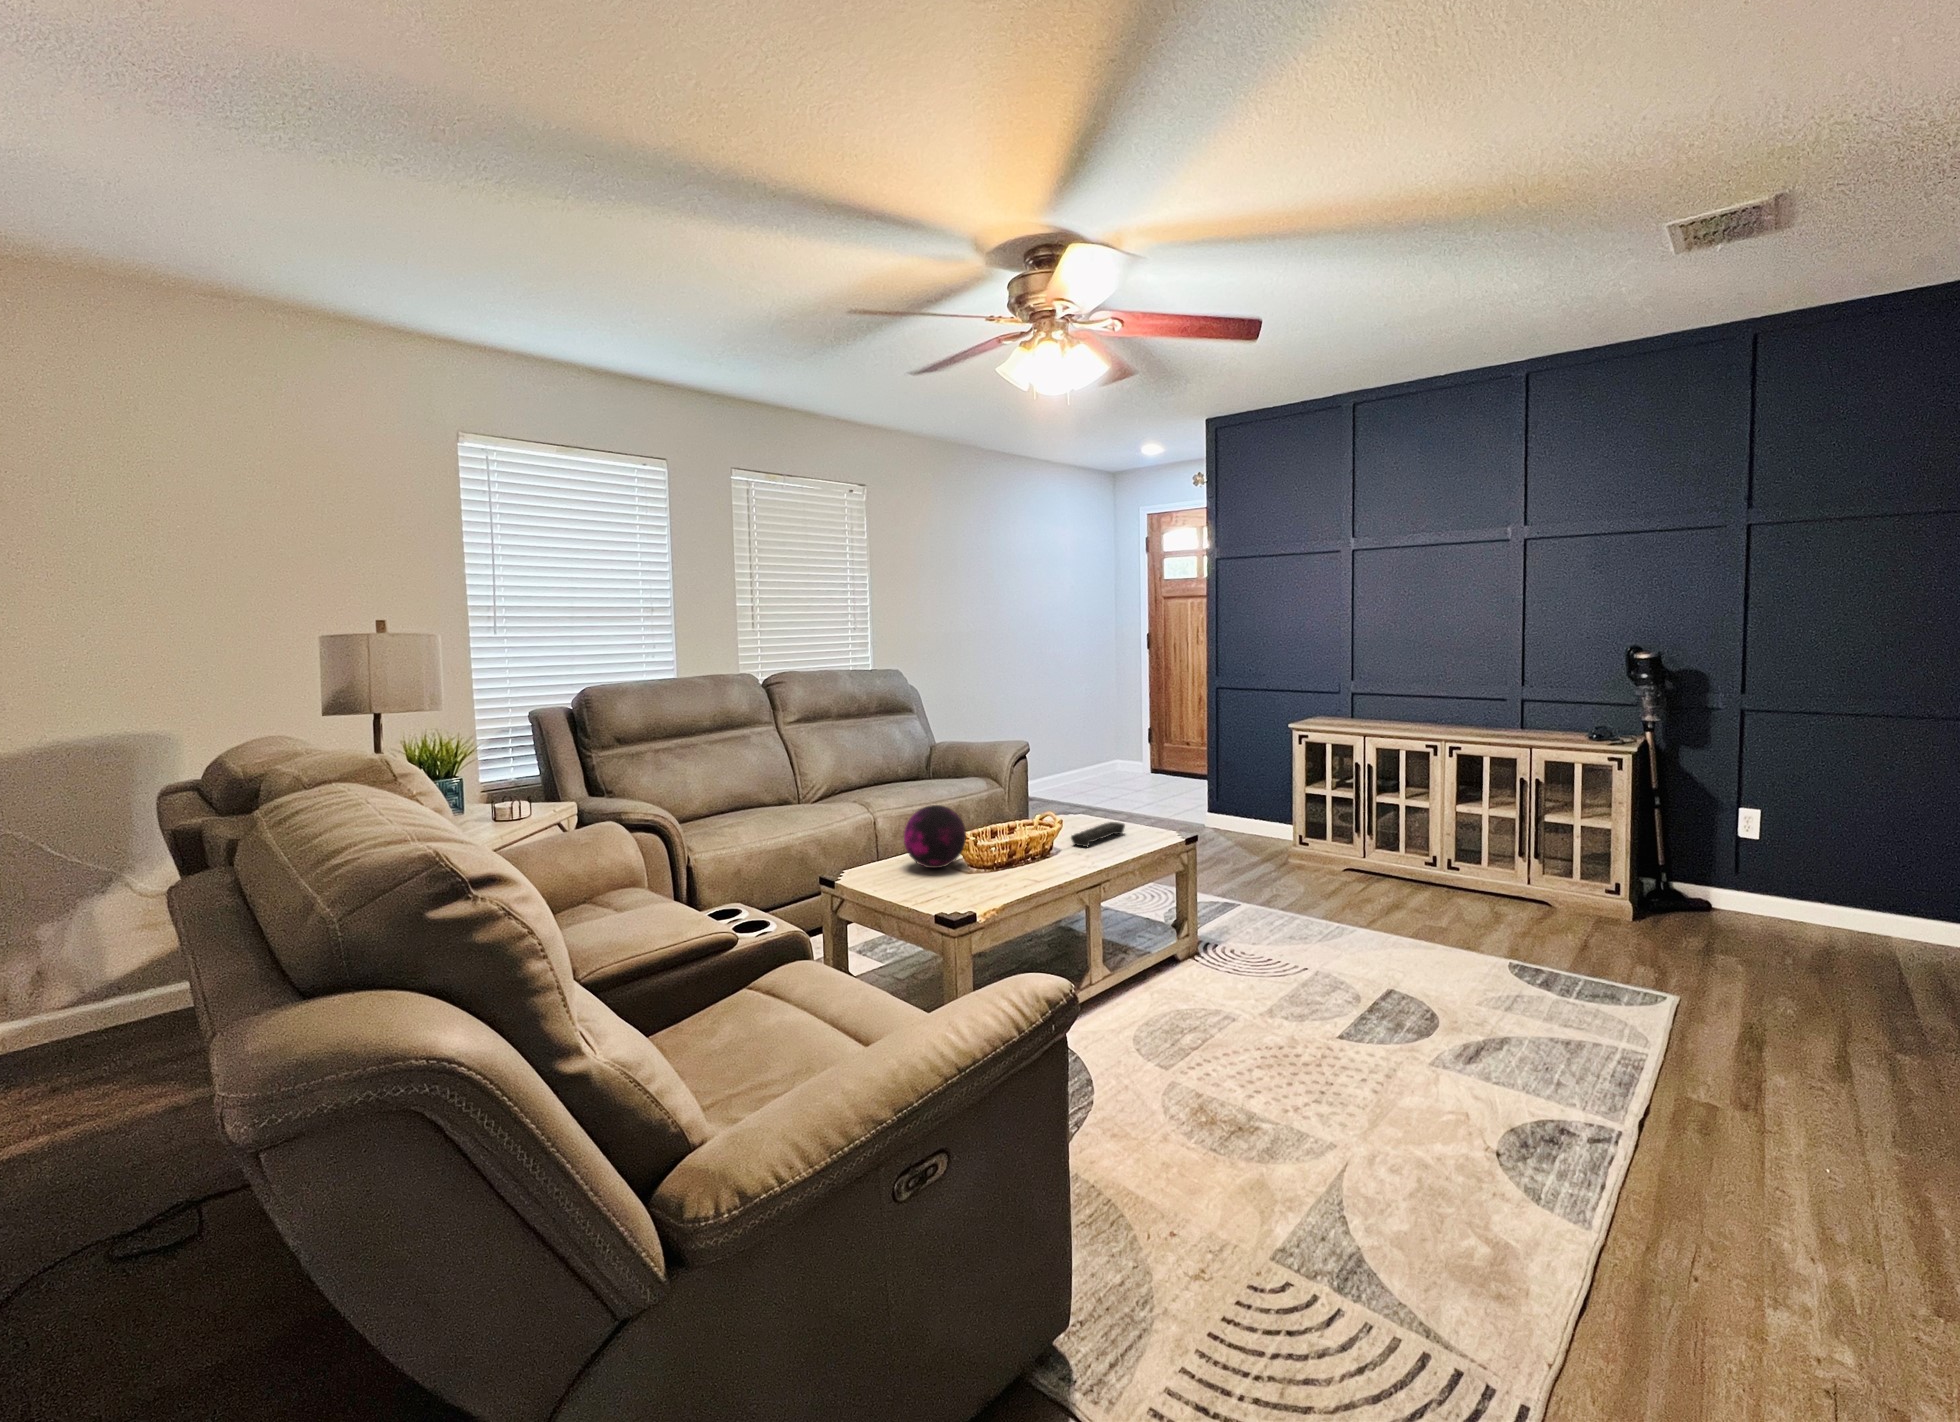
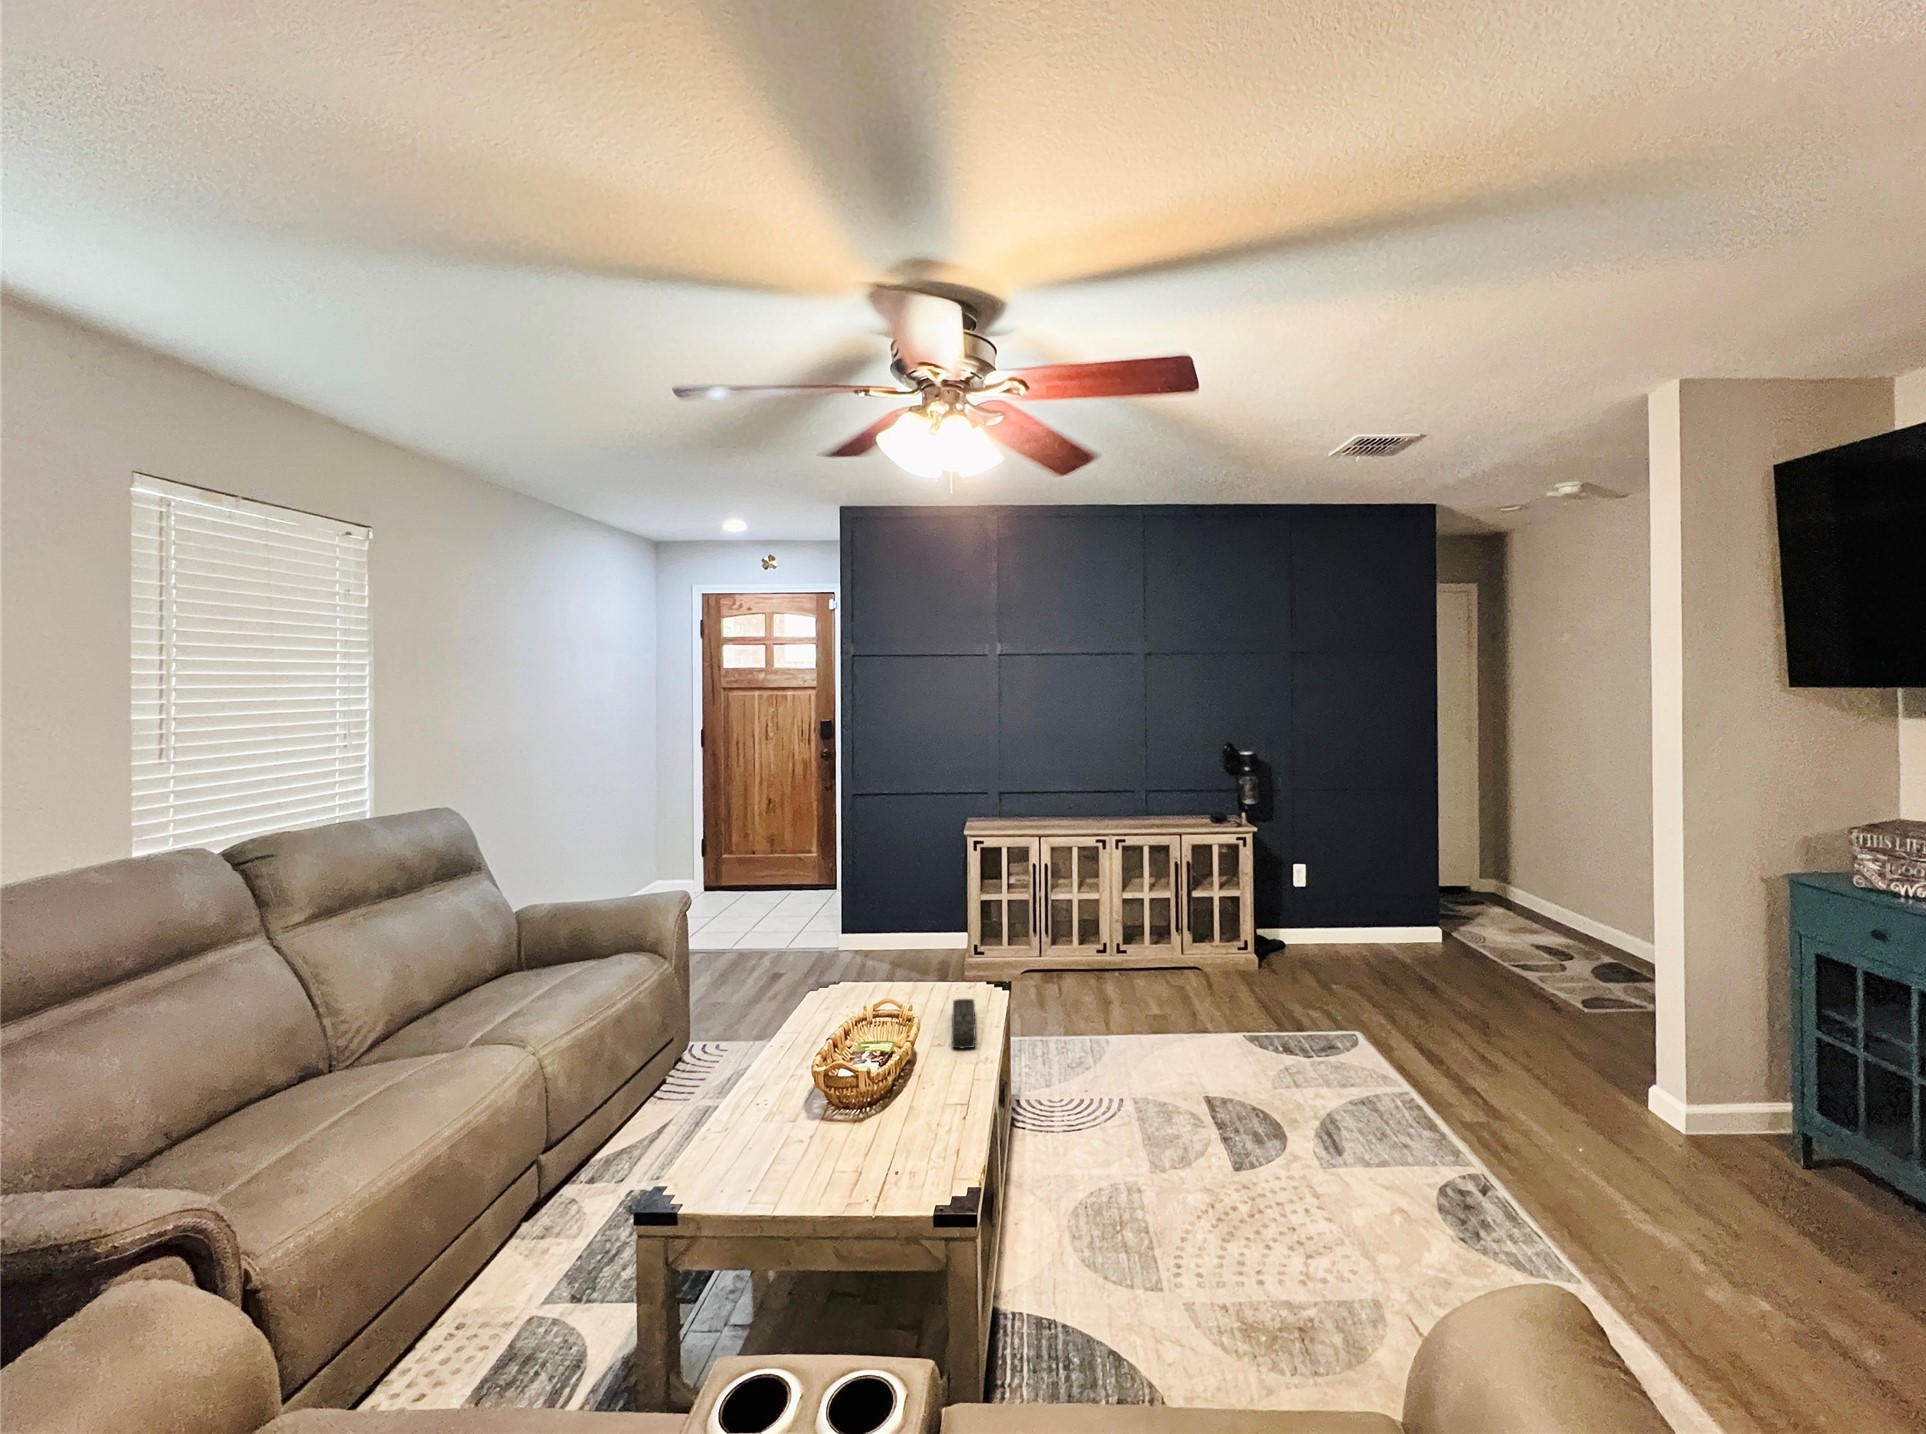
decorative orb: present [904,805,966,868] -> none [814,1057,911,1165]

